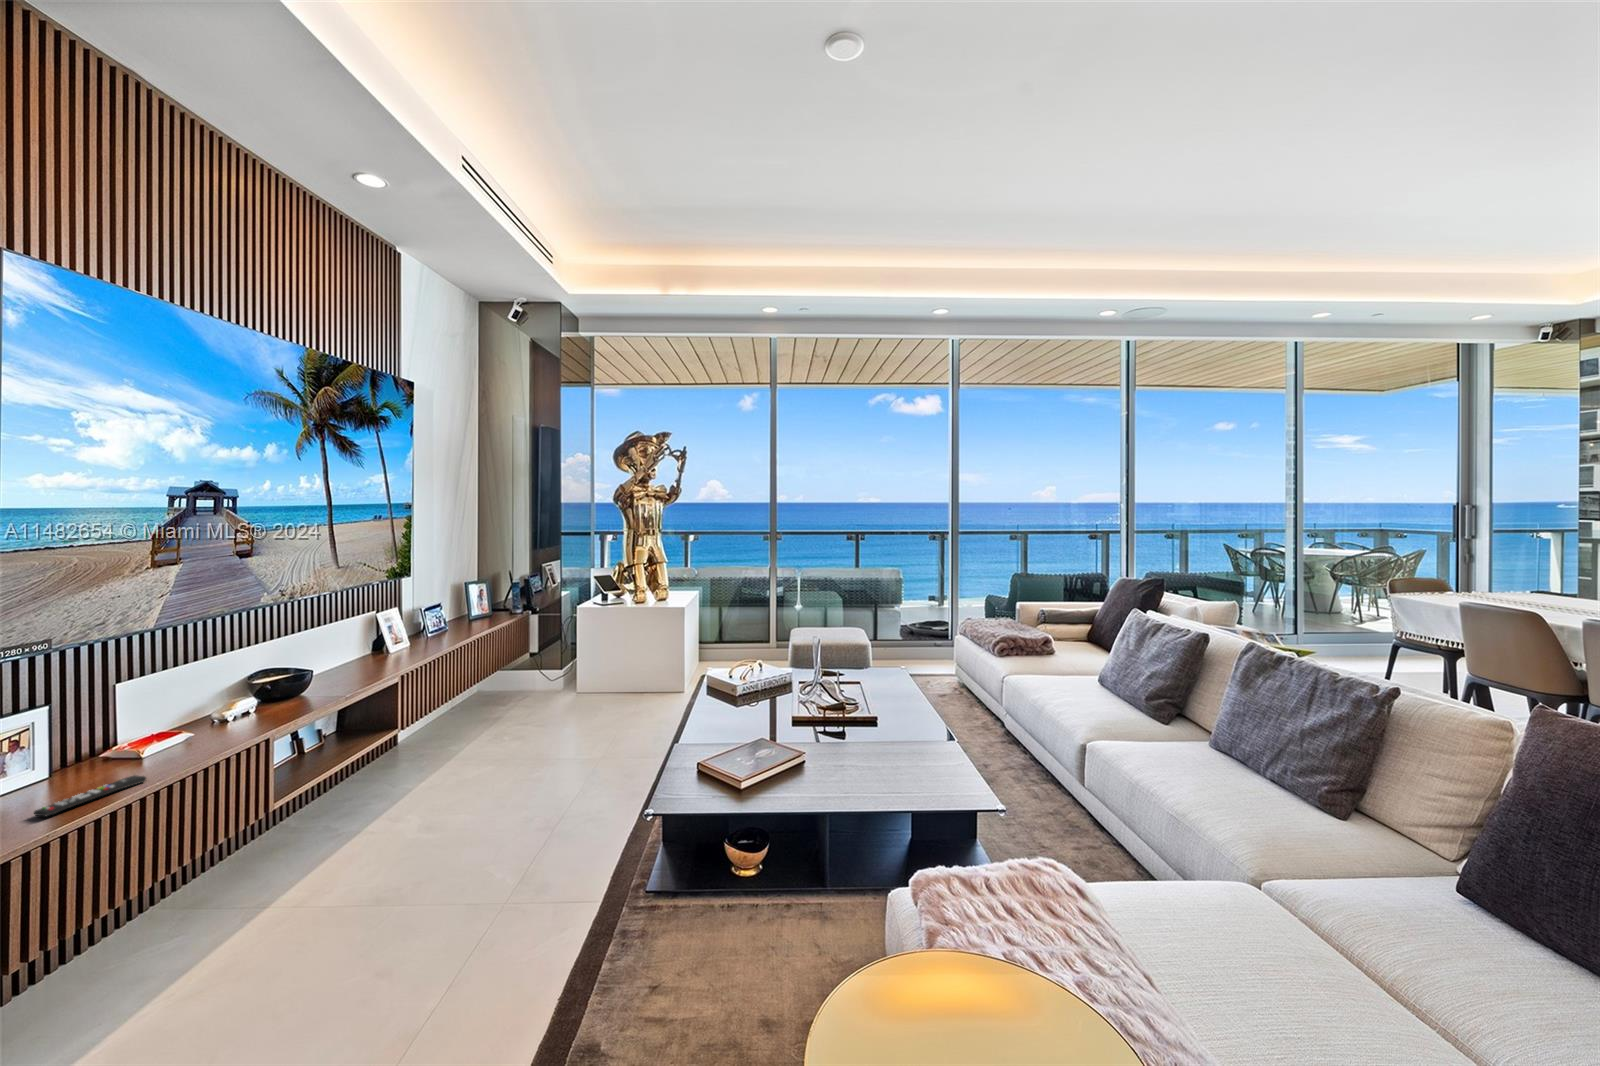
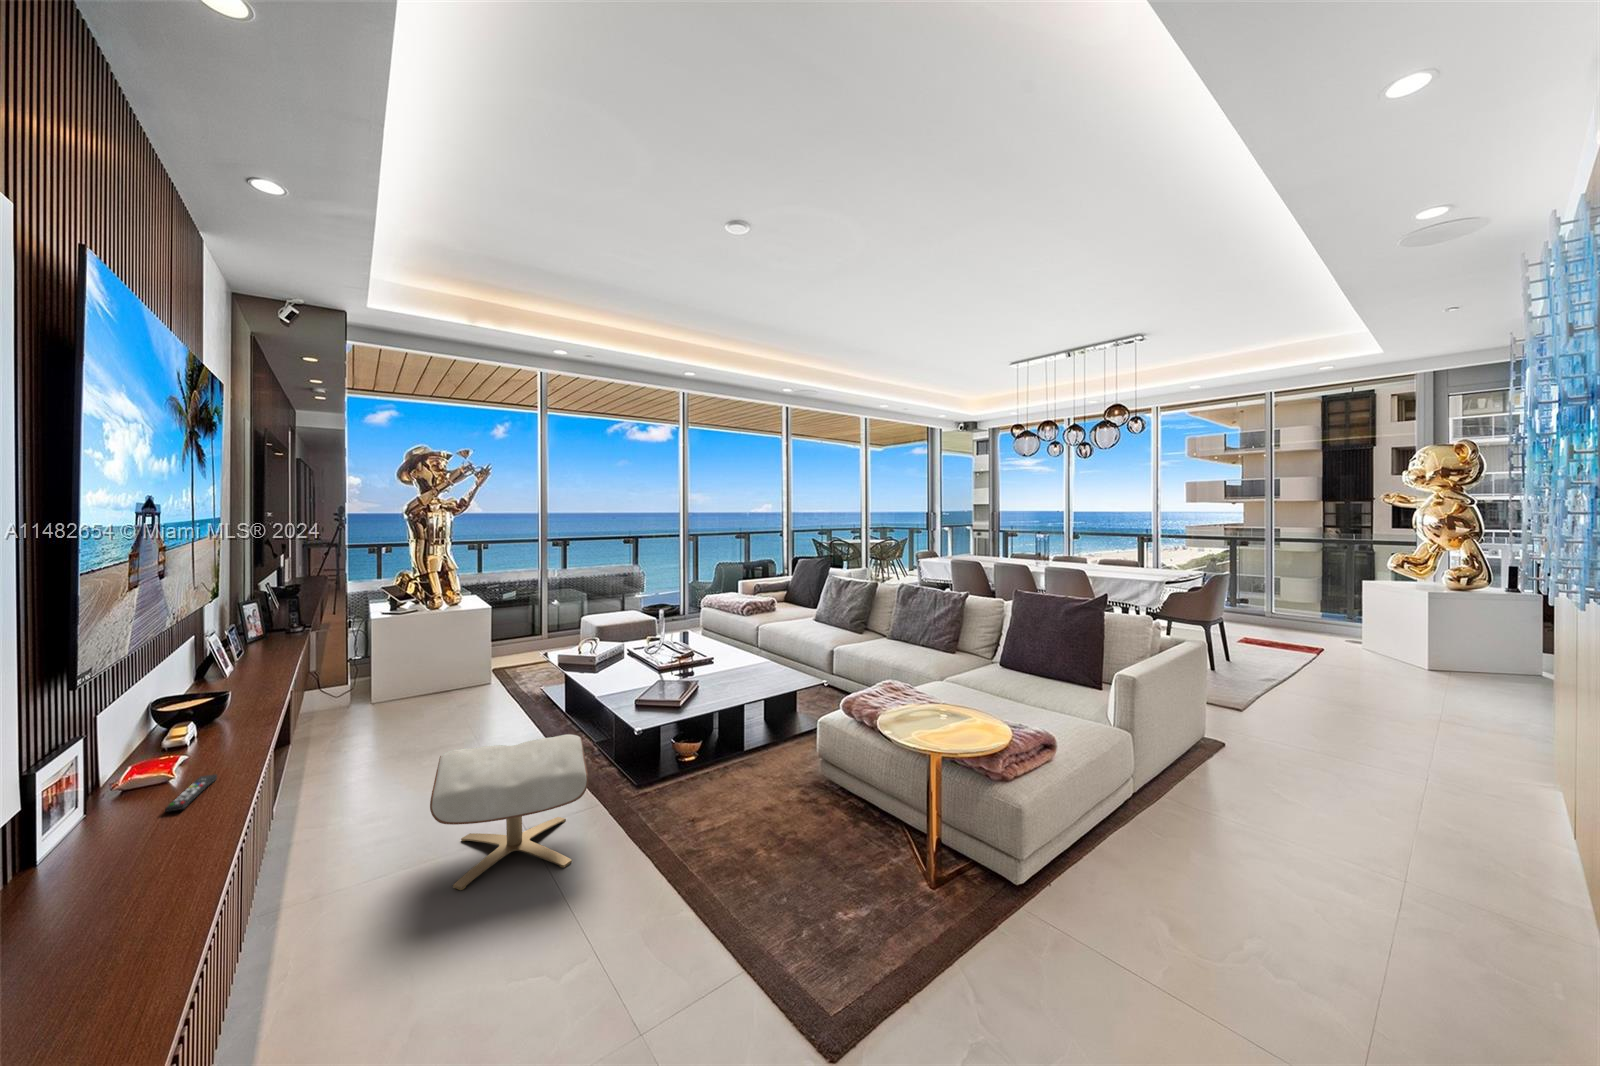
ottoman: none [290,799,543,1022] -> present [430,734,588,890]

